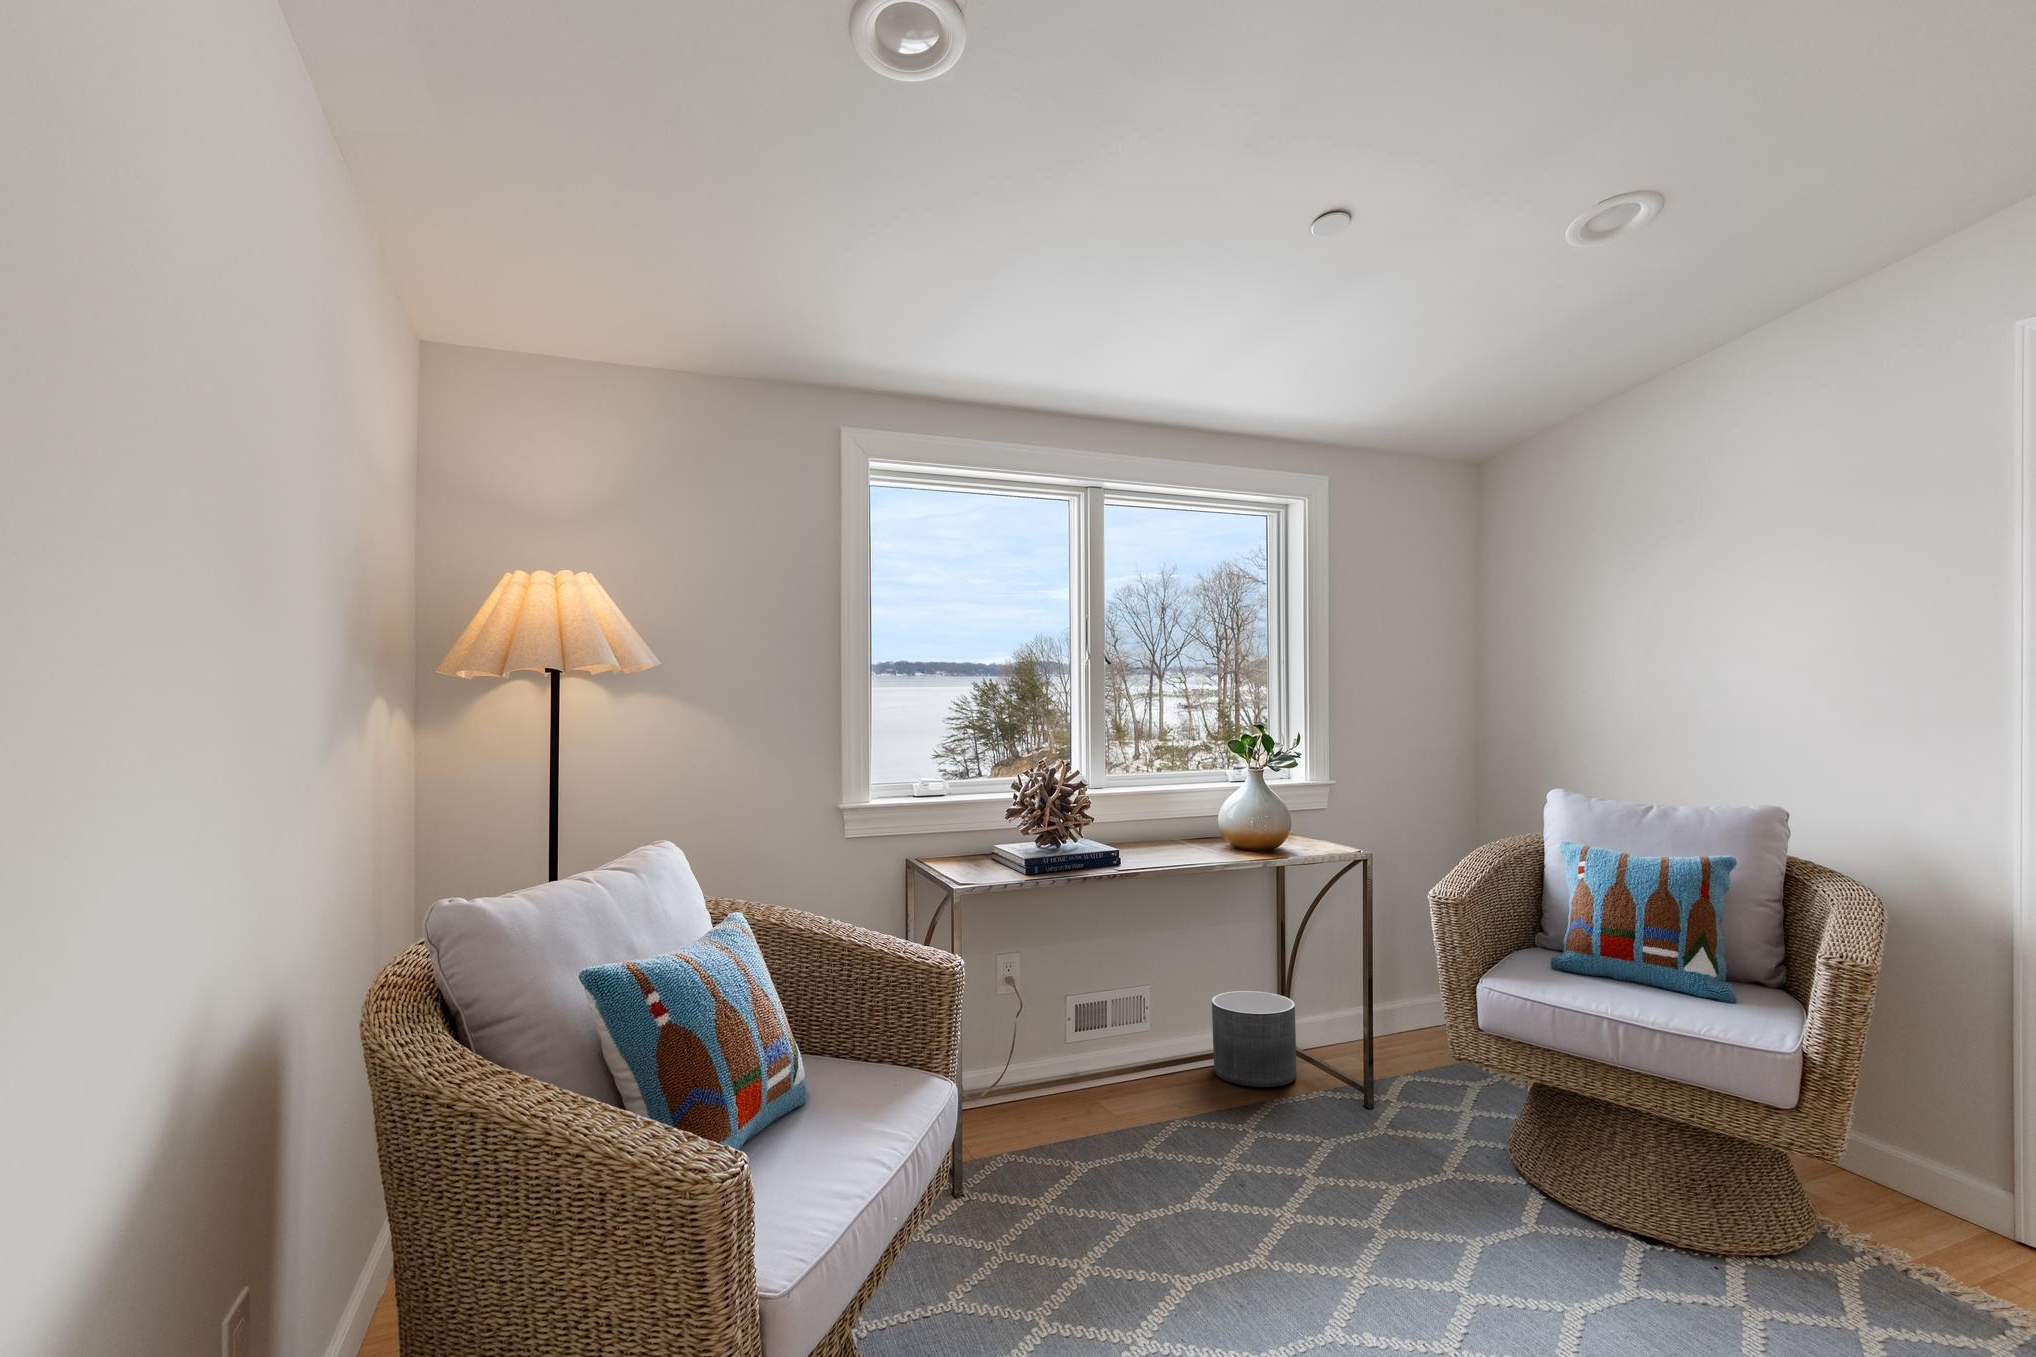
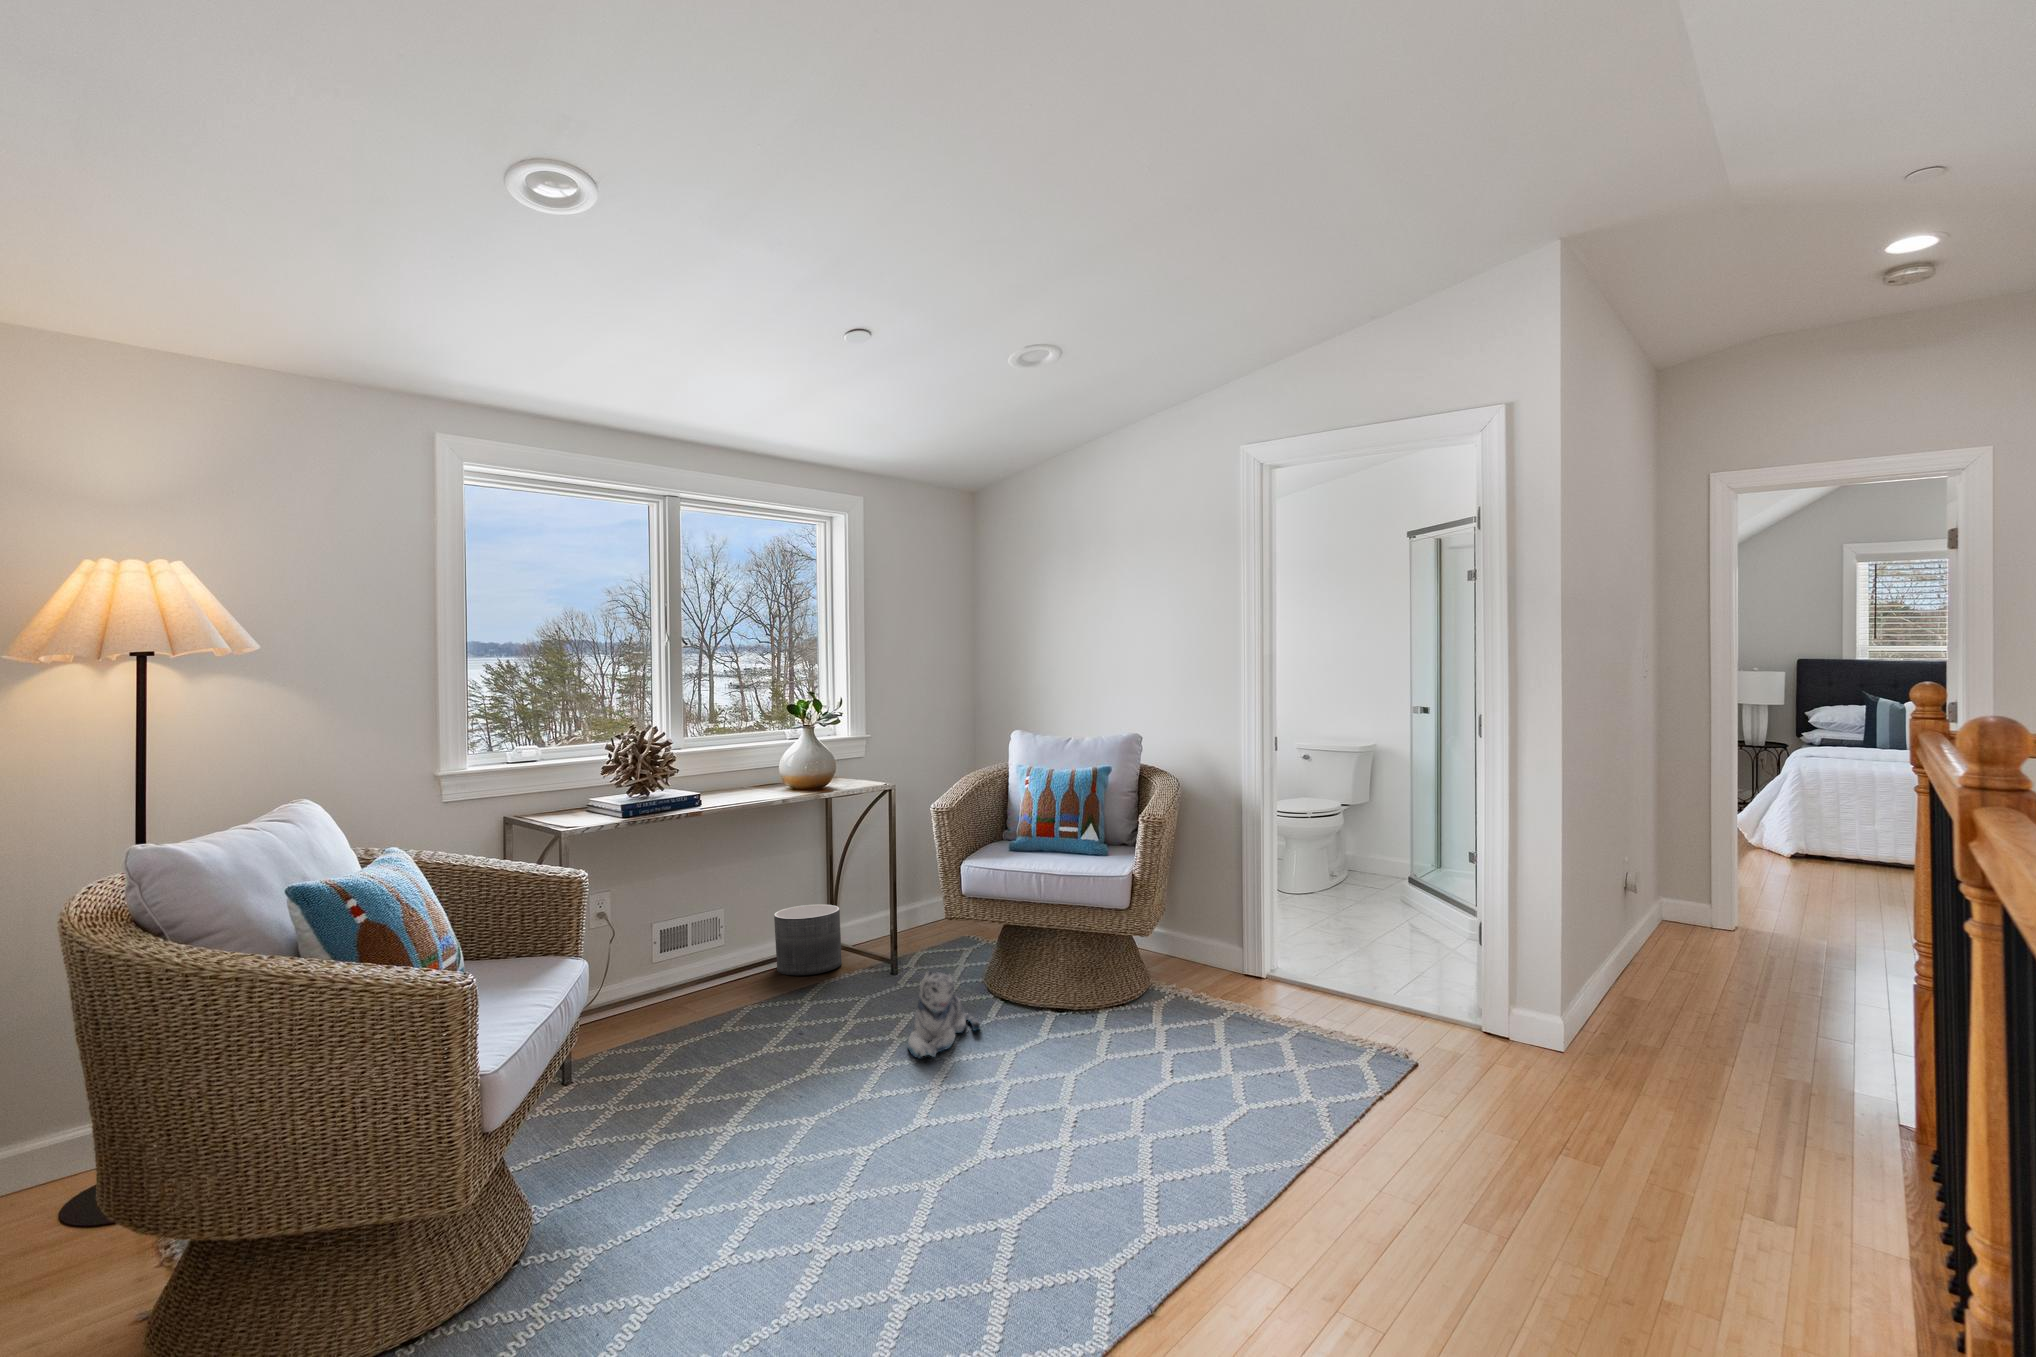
plush toy: none [1397,1146,1514,1290] -> present [908,972,980,1059]

